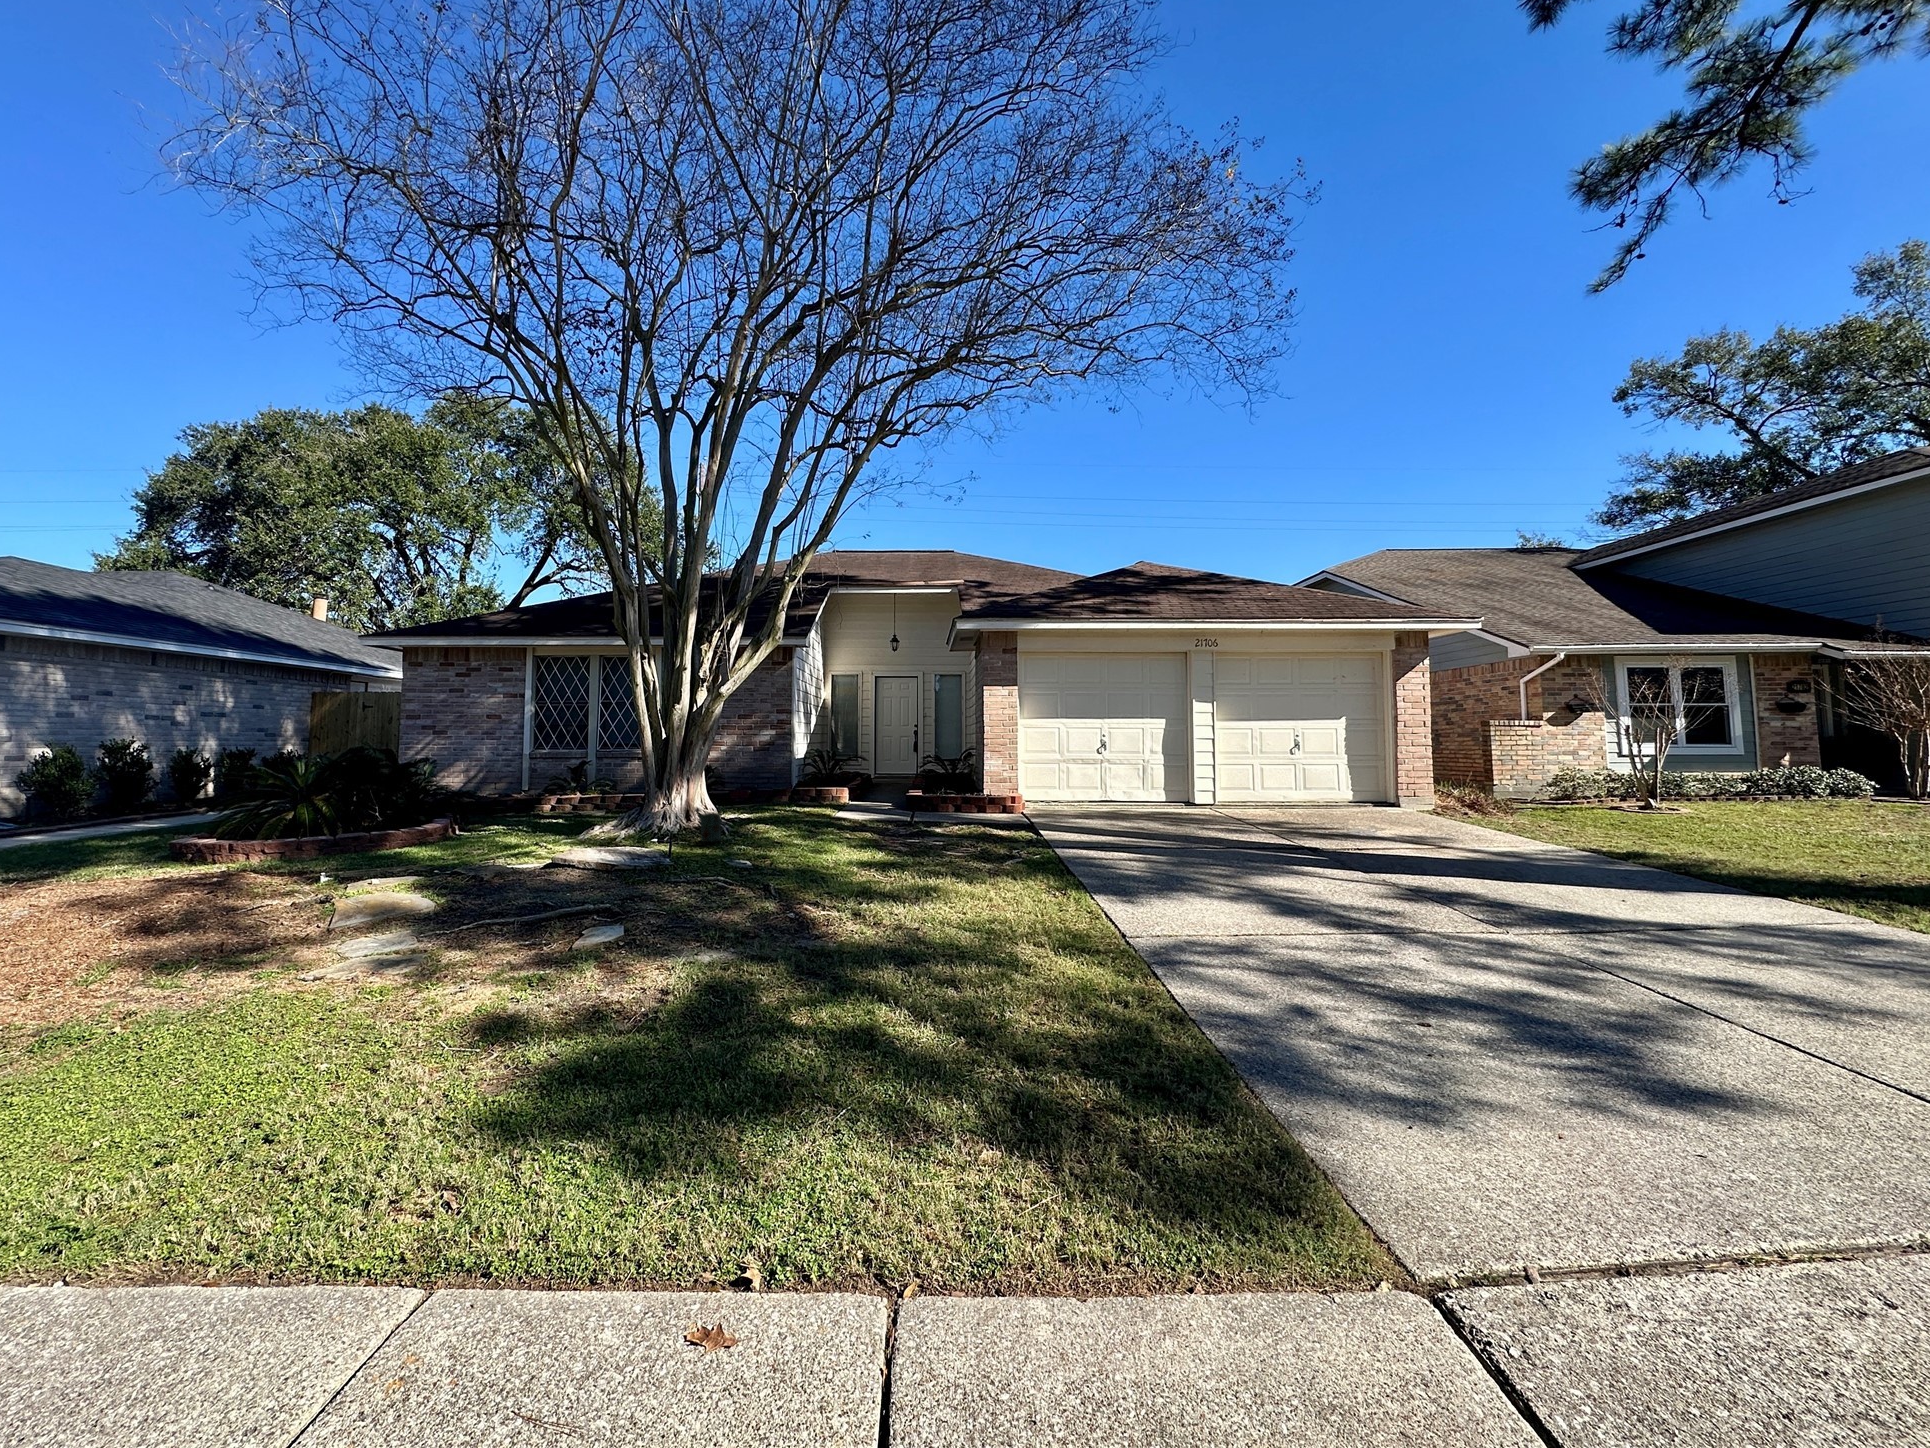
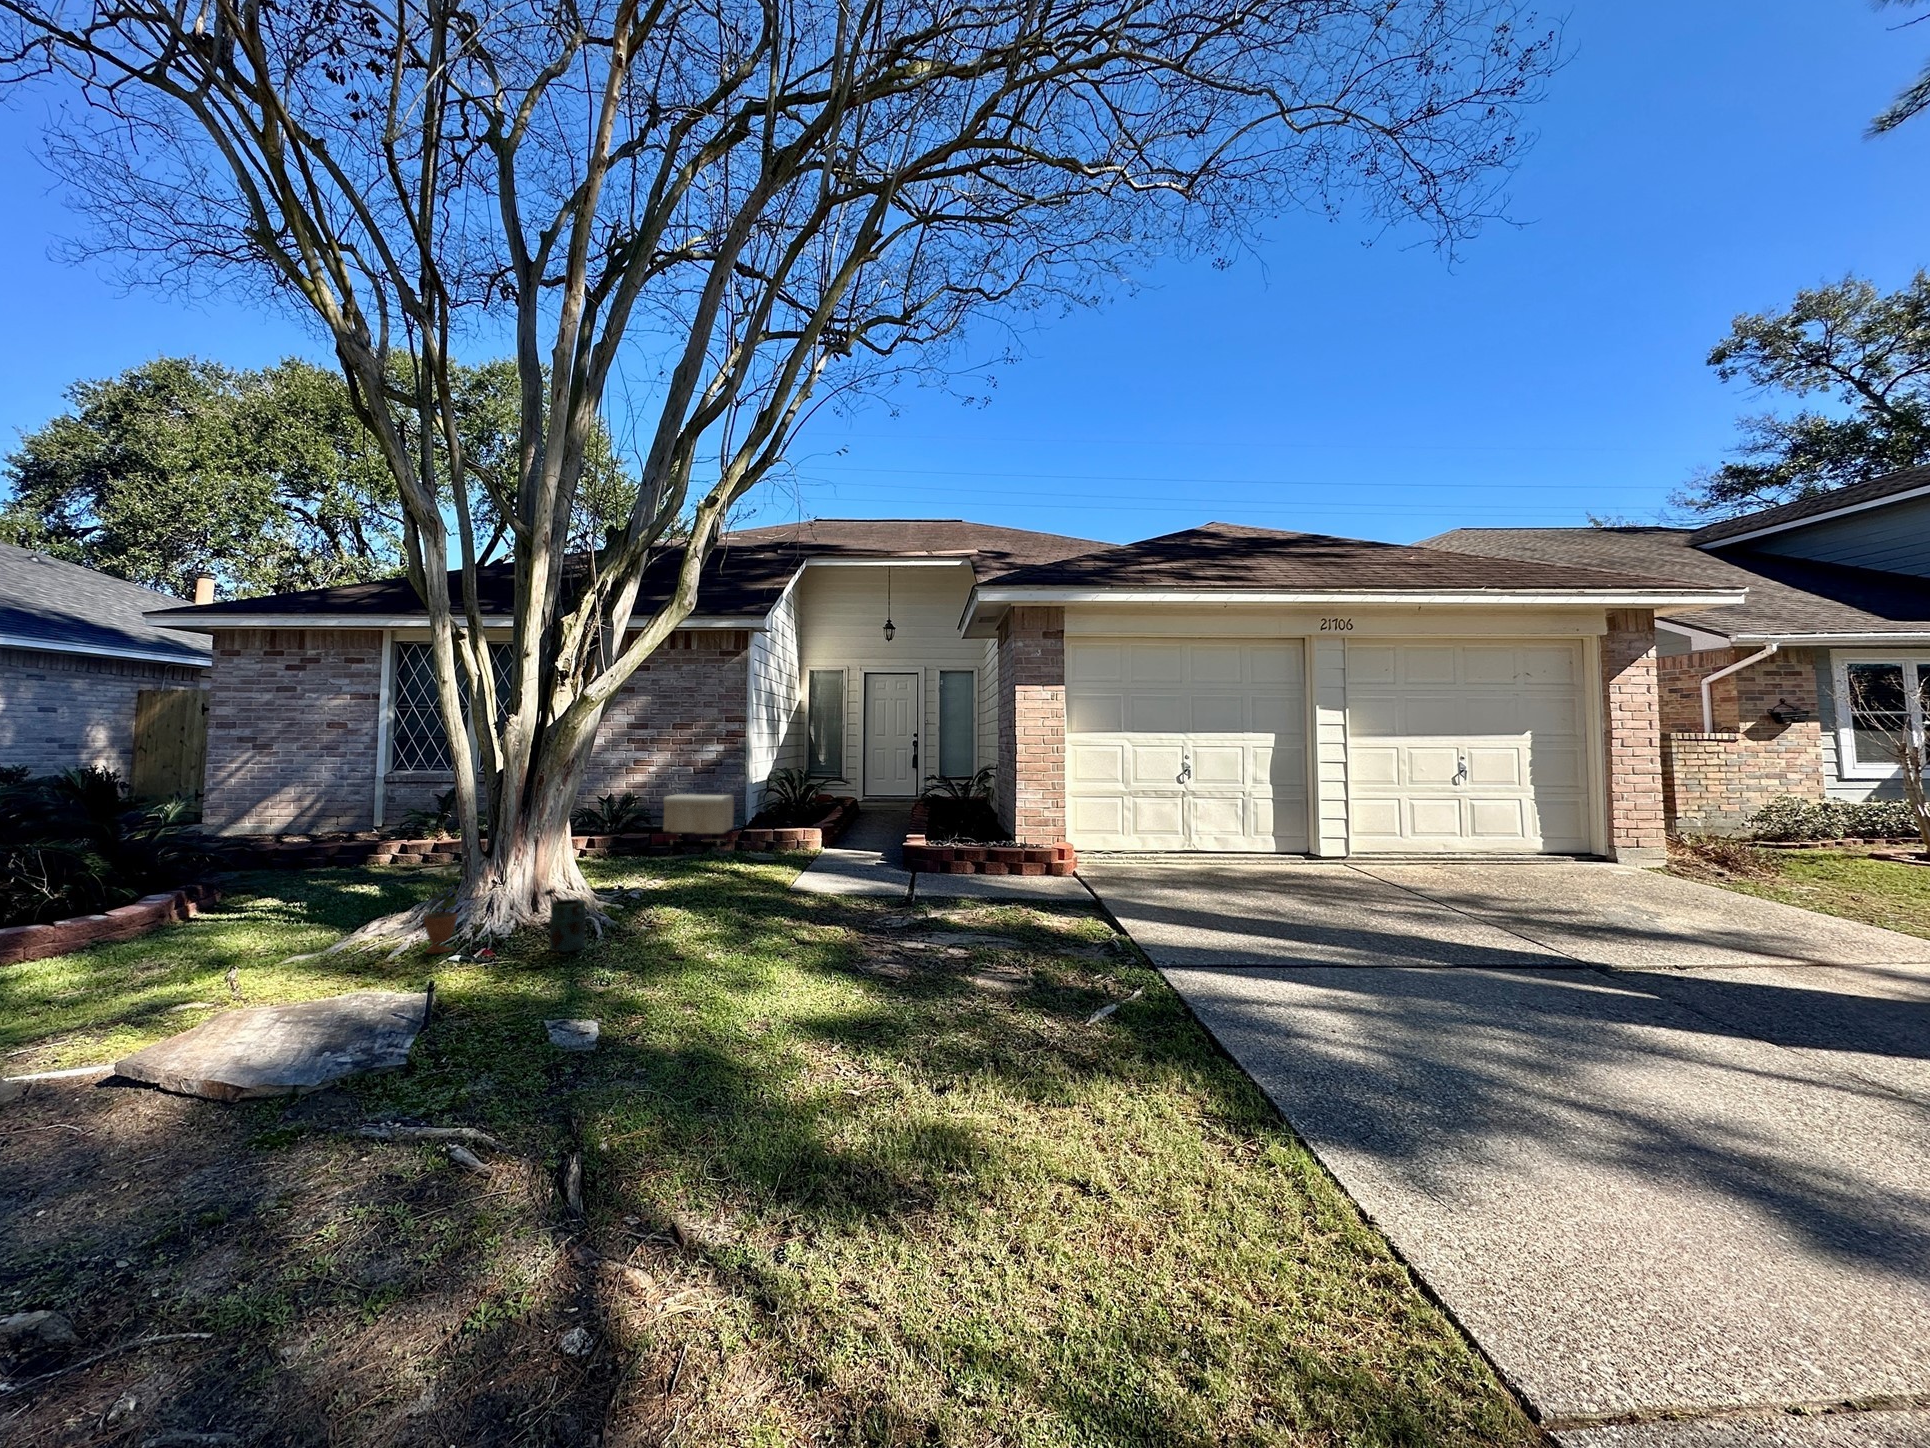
storage bench: none [735,765,784,801] -> present [663,794,734,845]
potted plant: none [626,790,650,842] -> present [420,866,461,953]

